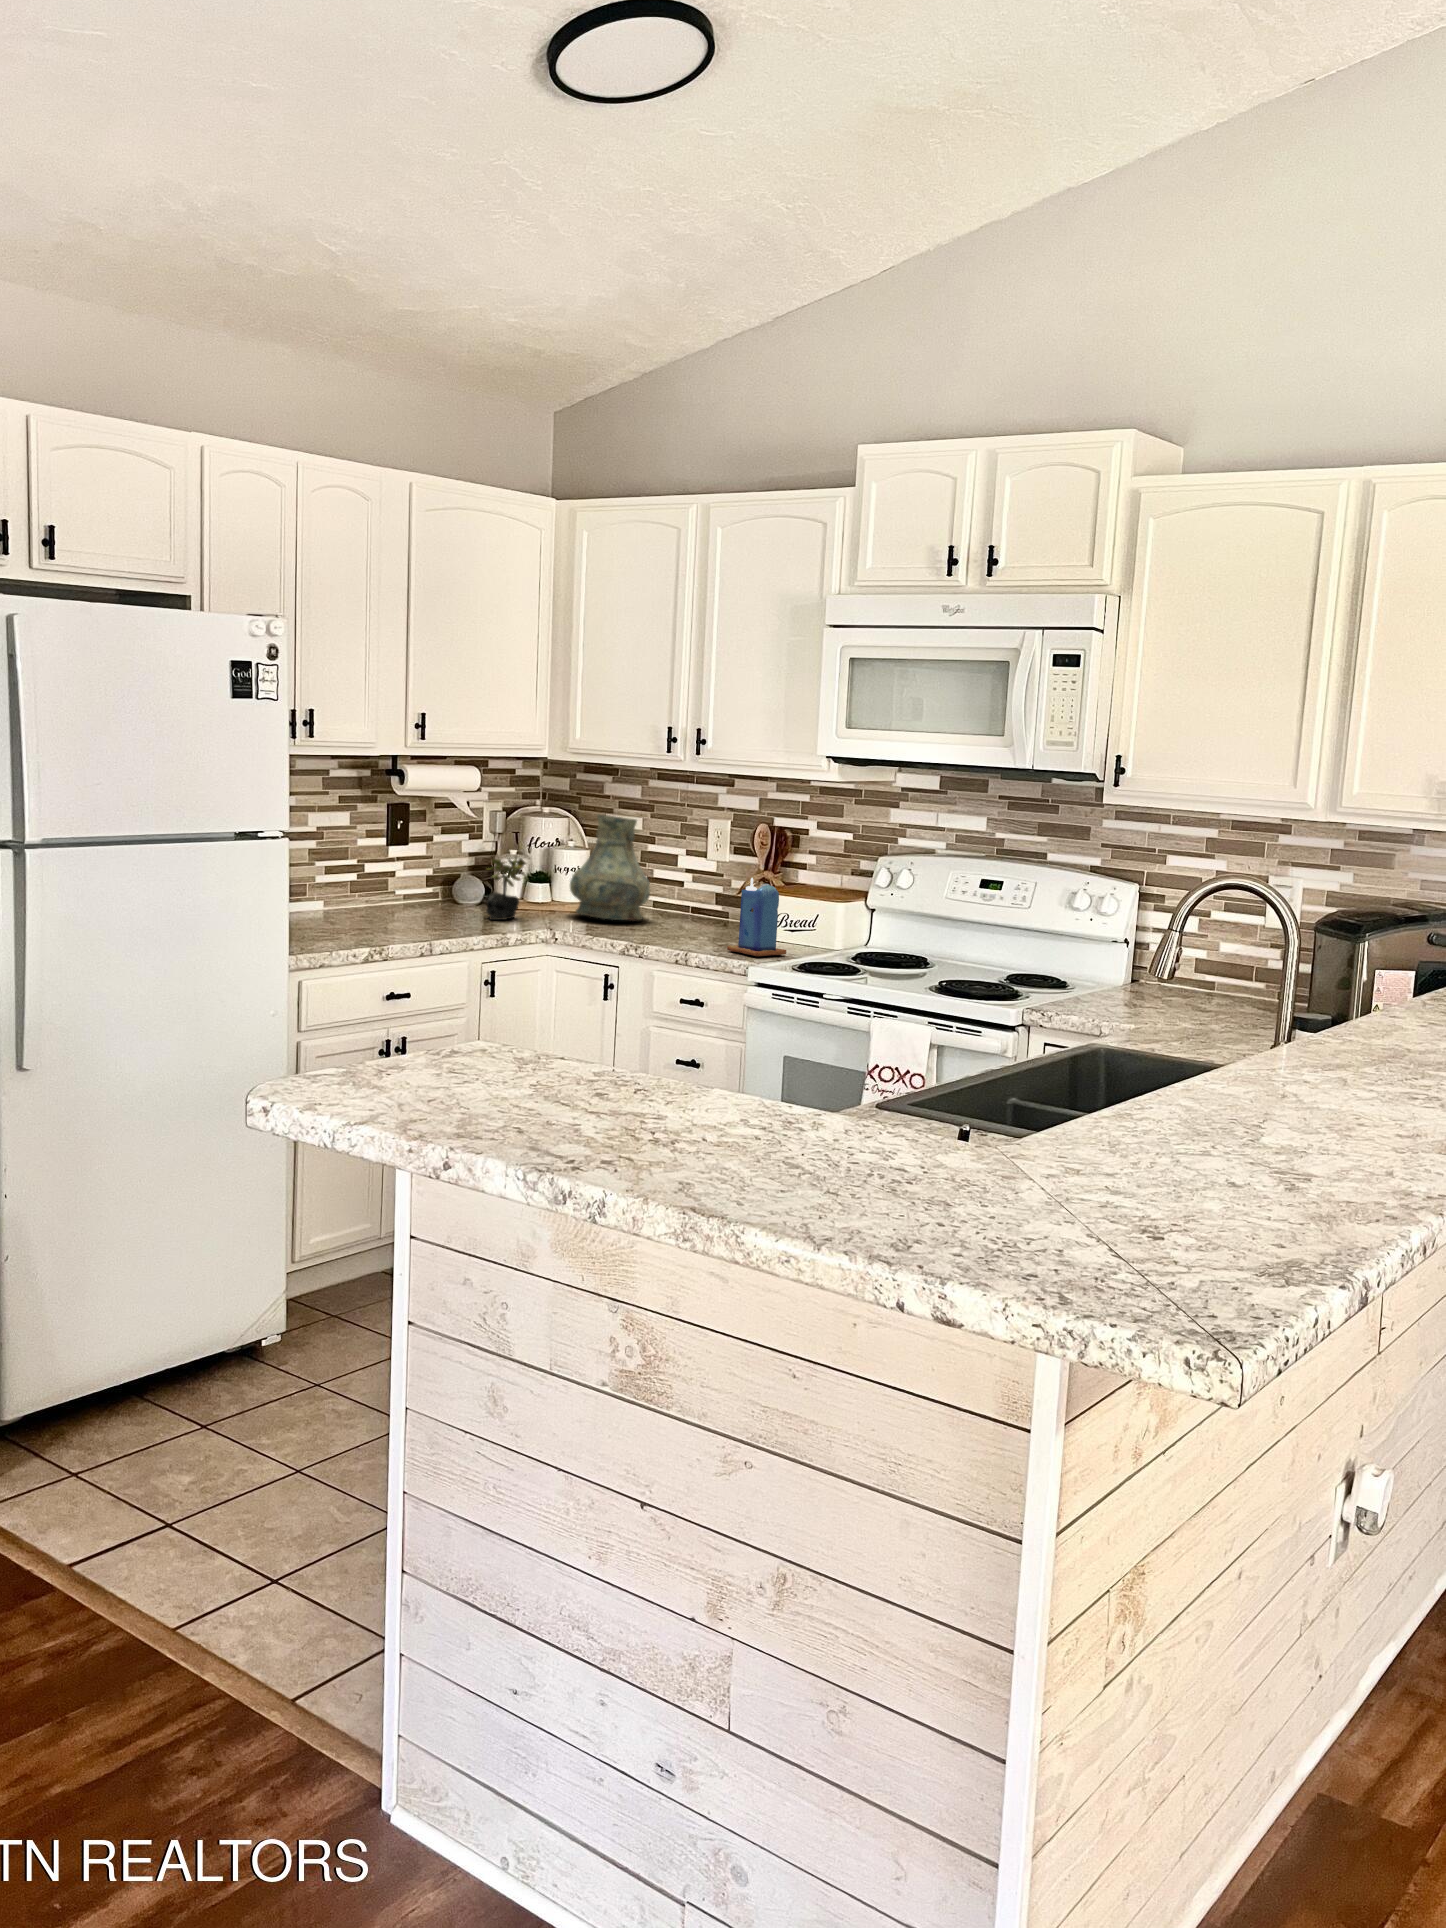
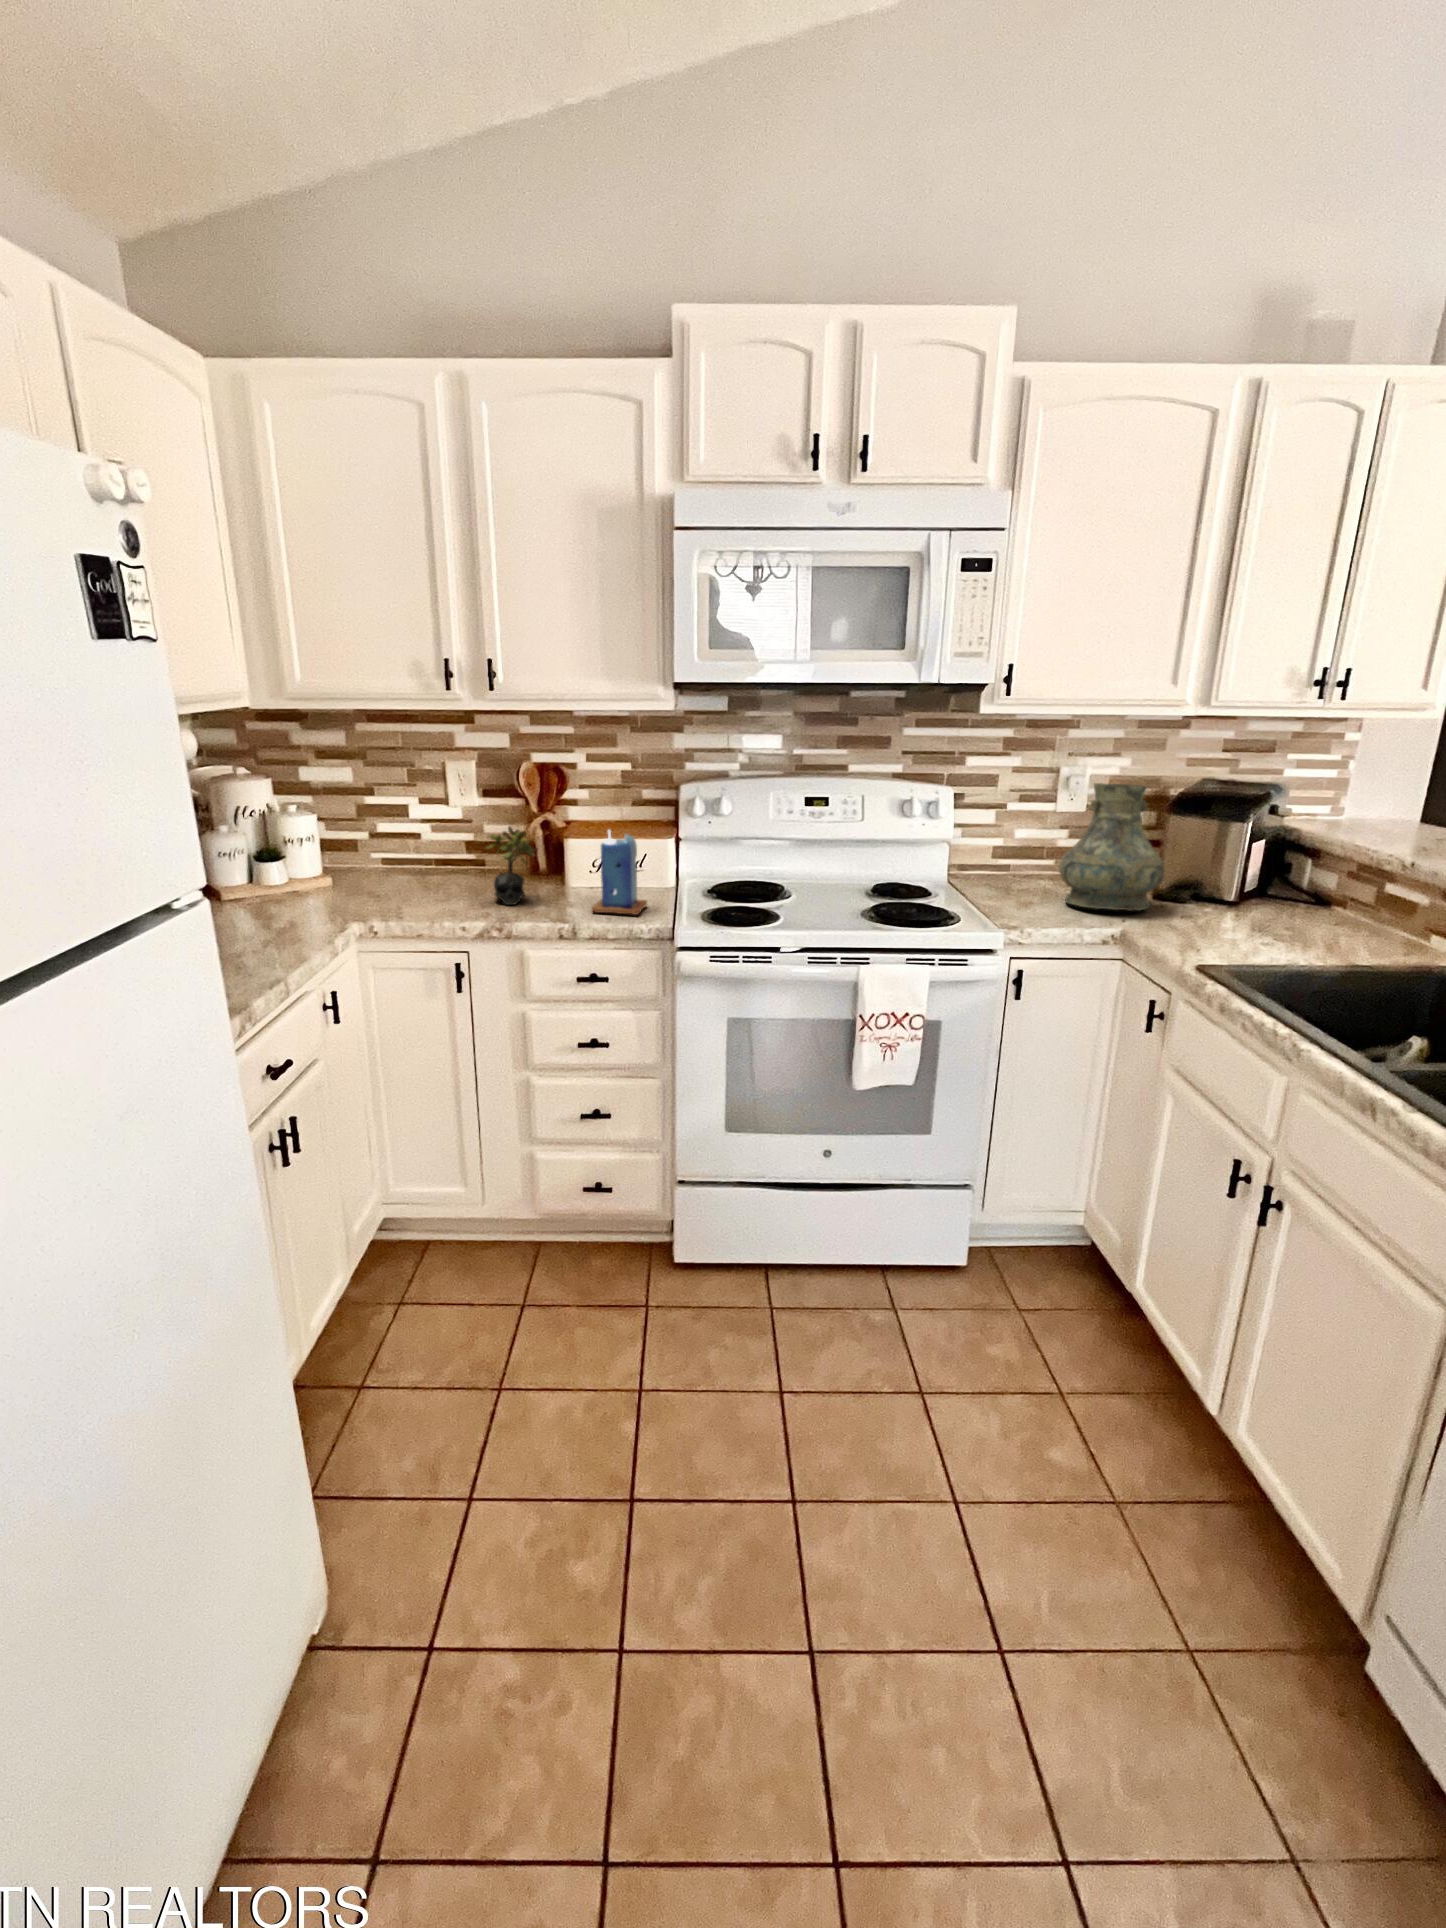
vase: present [570,815,650,921] -> present [1059,783,1164,911]
succulent plant: present [486,857,526,920] -> present [486,827,535,905]

